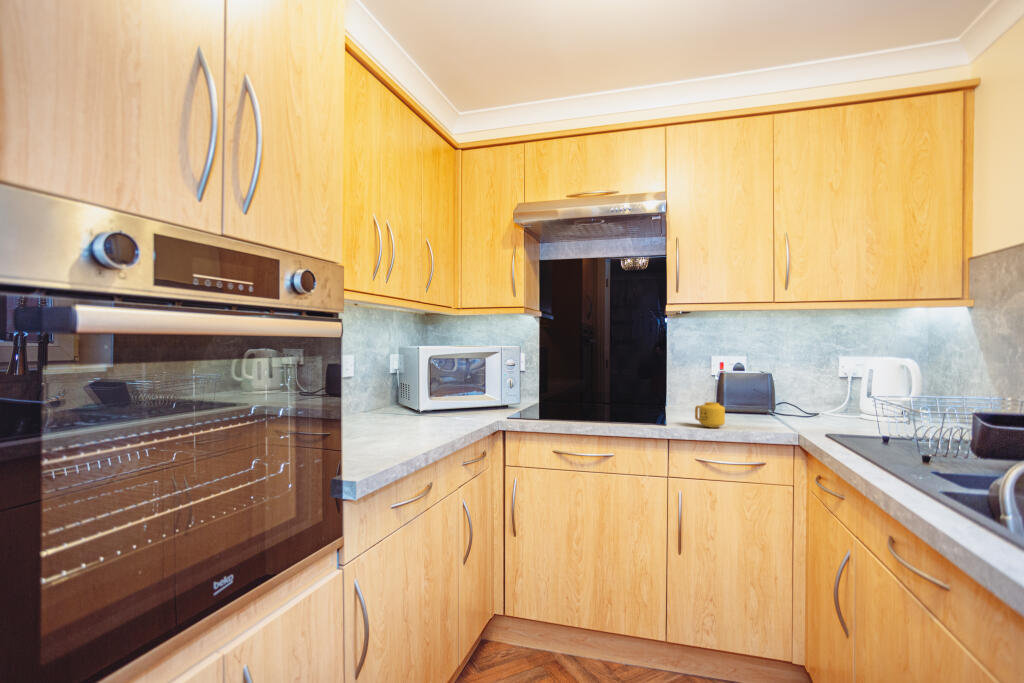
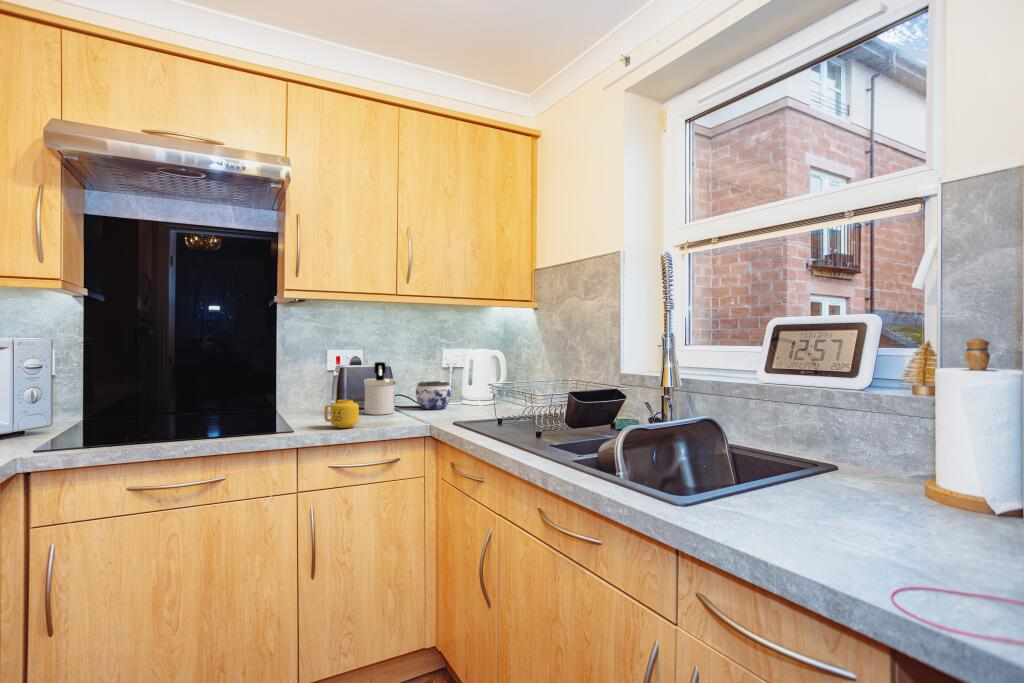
soap dispenser: none [740,369,773,420] -> present [364,362,396,415]
jar: none [798,391,841,421] -> present [416,381,451,409]

